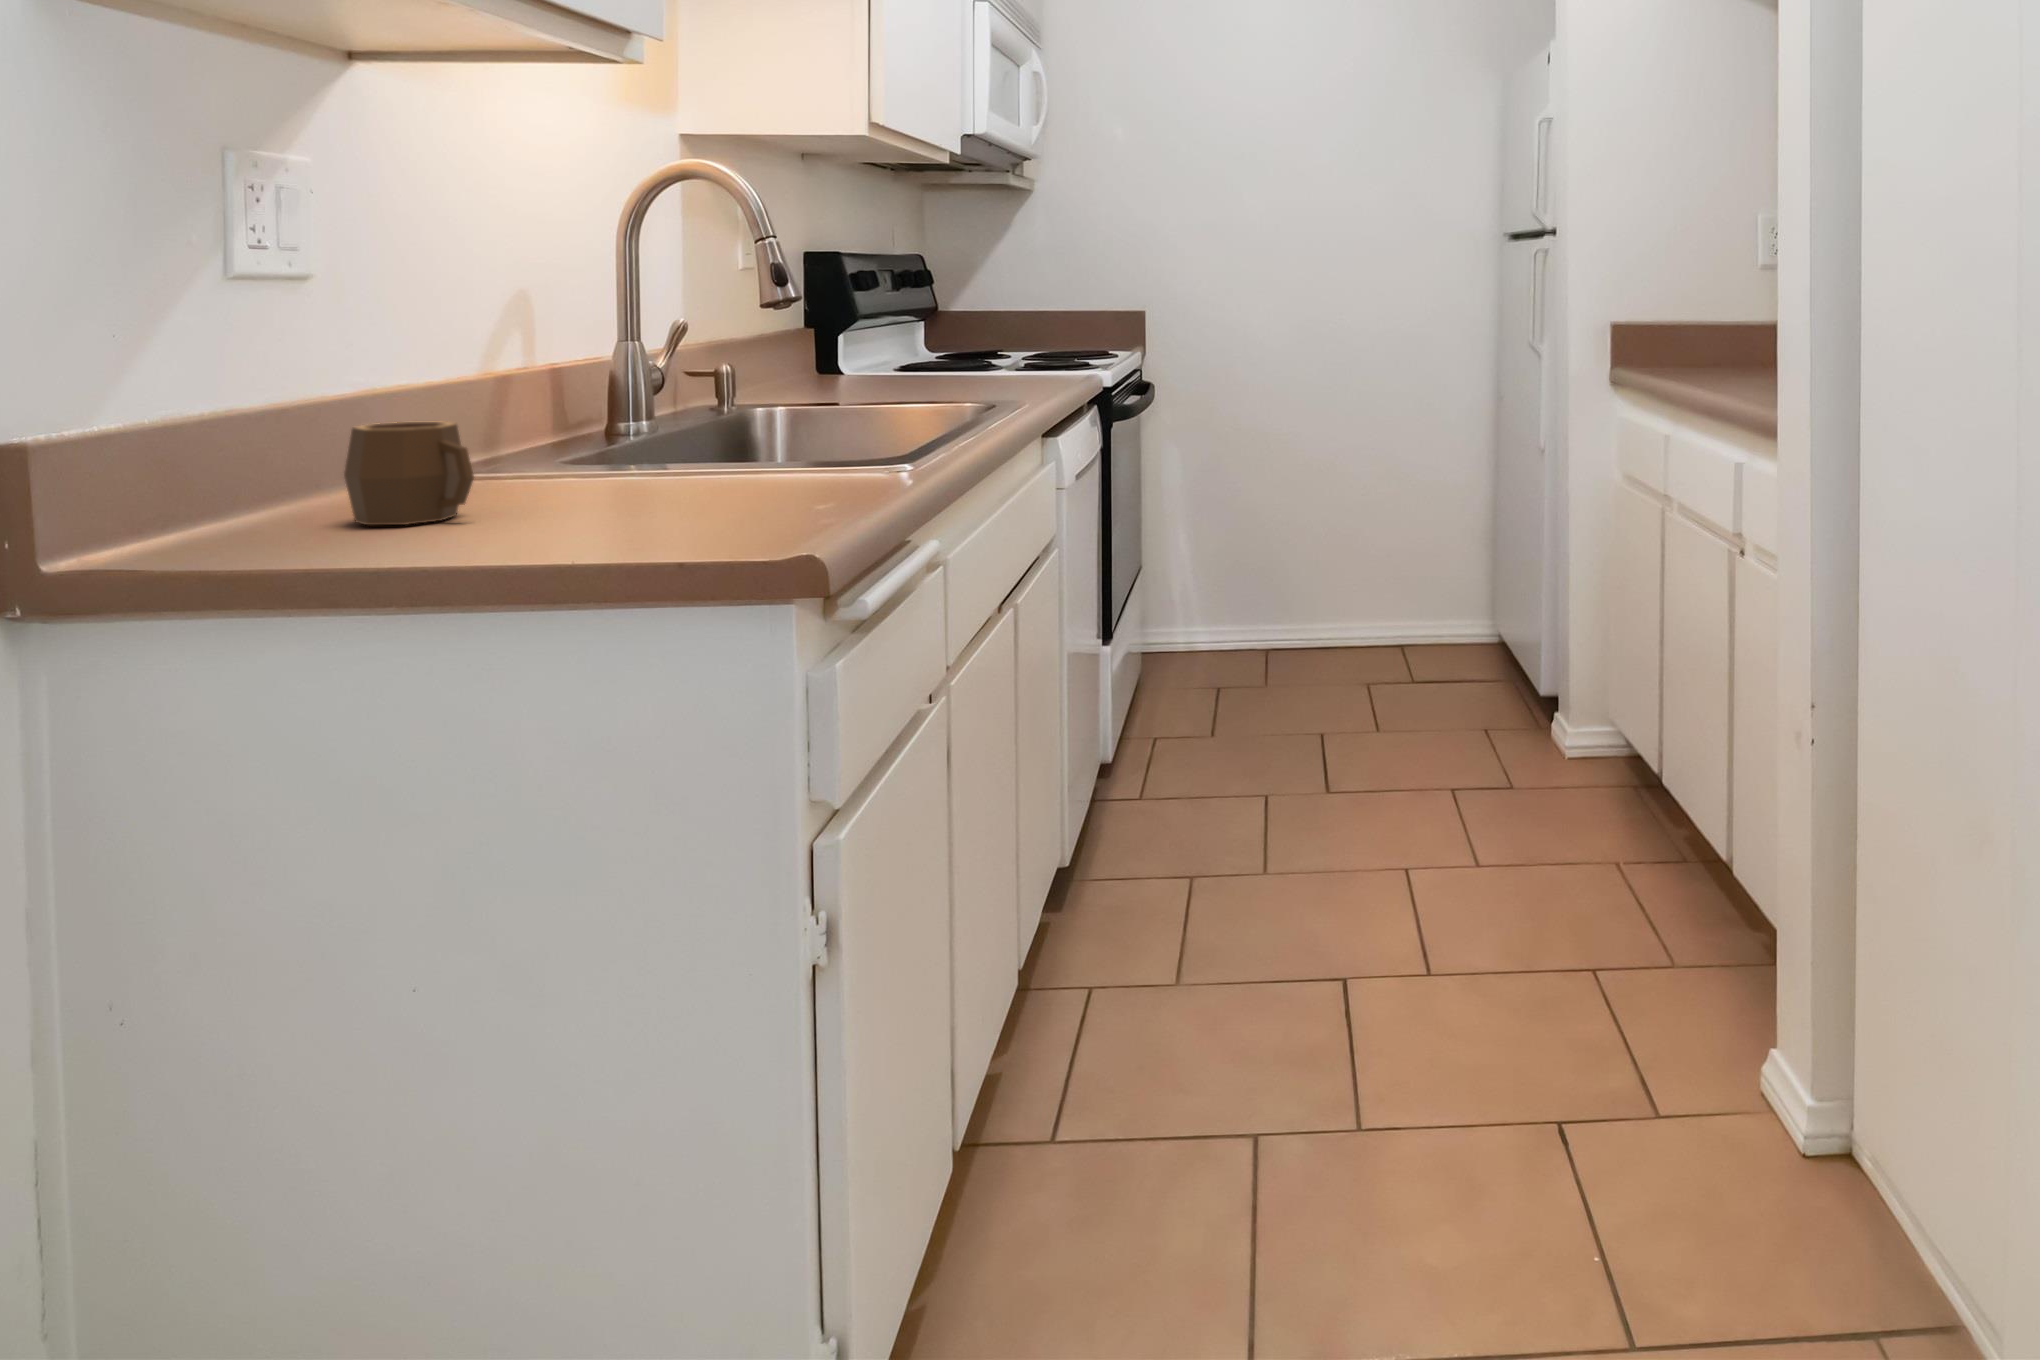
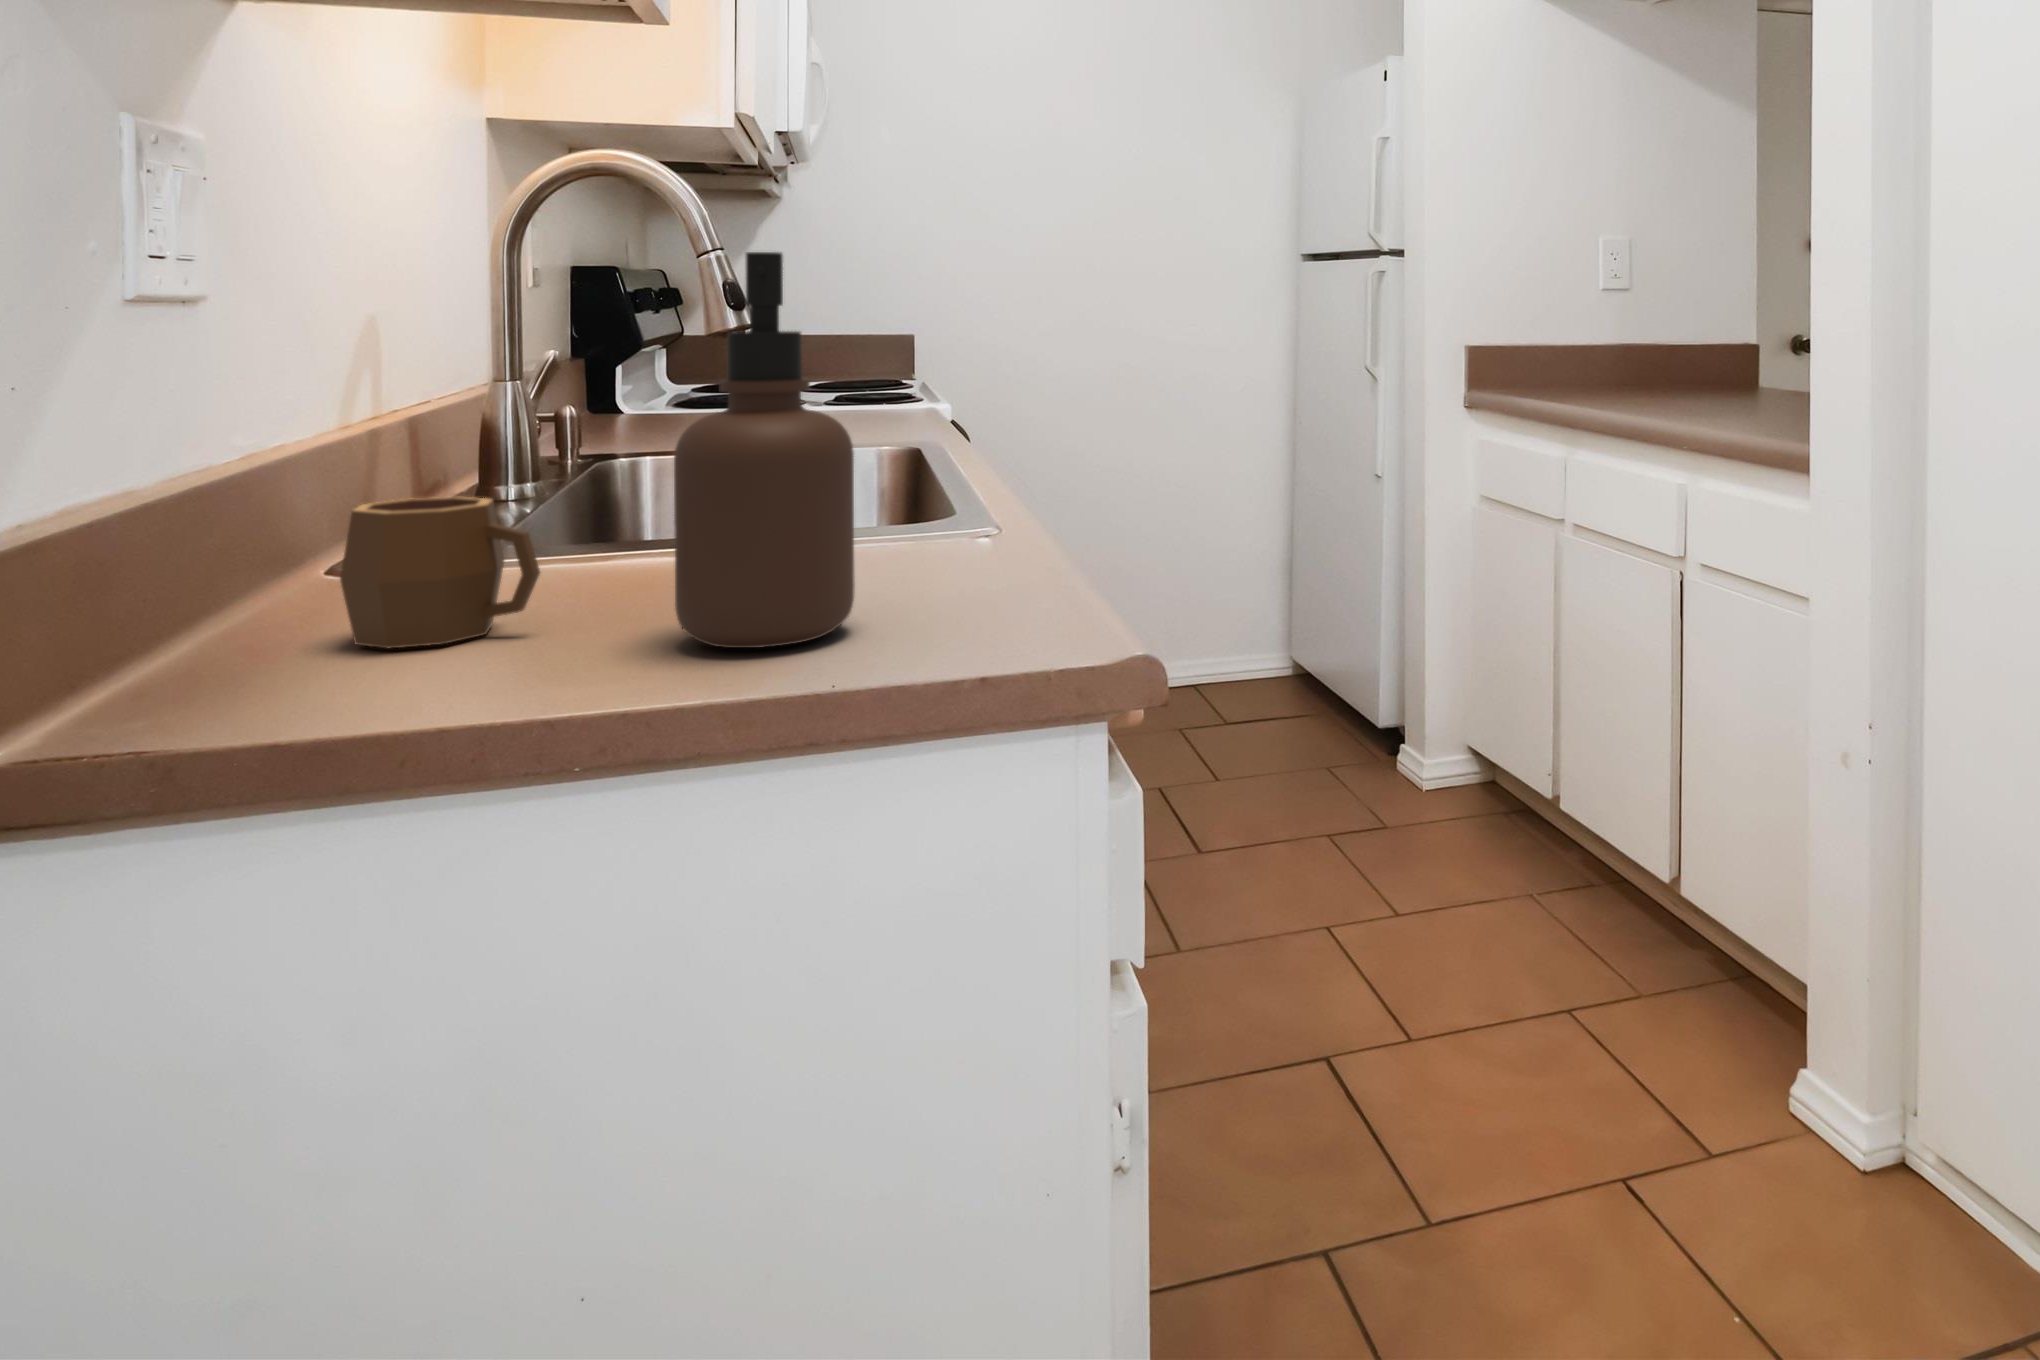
soap dispenser: none [531,243,672,537] -> present [674,252,855,648]

